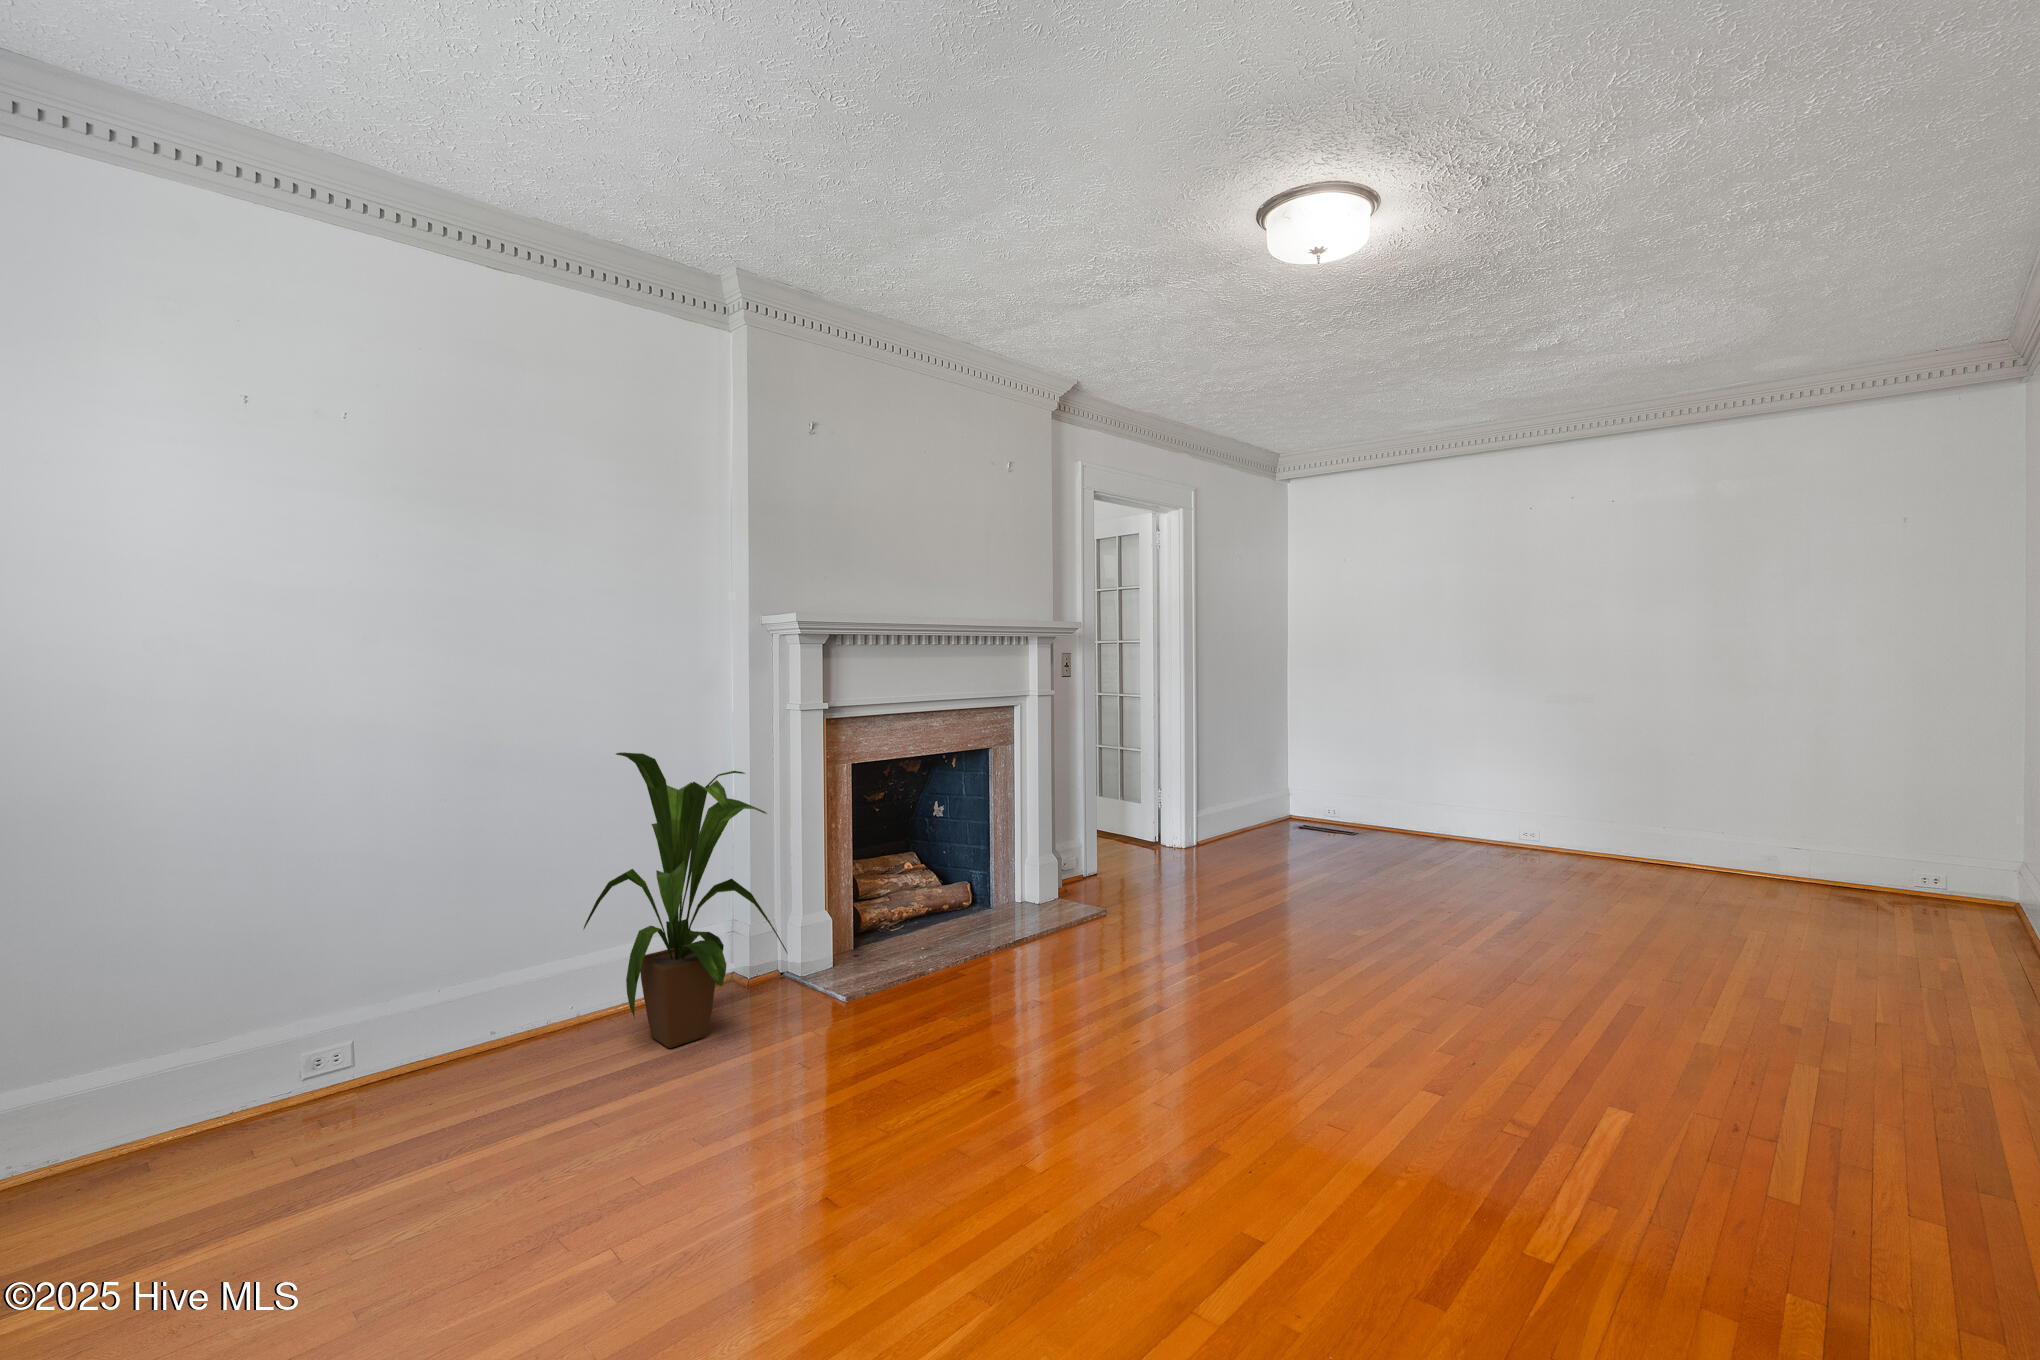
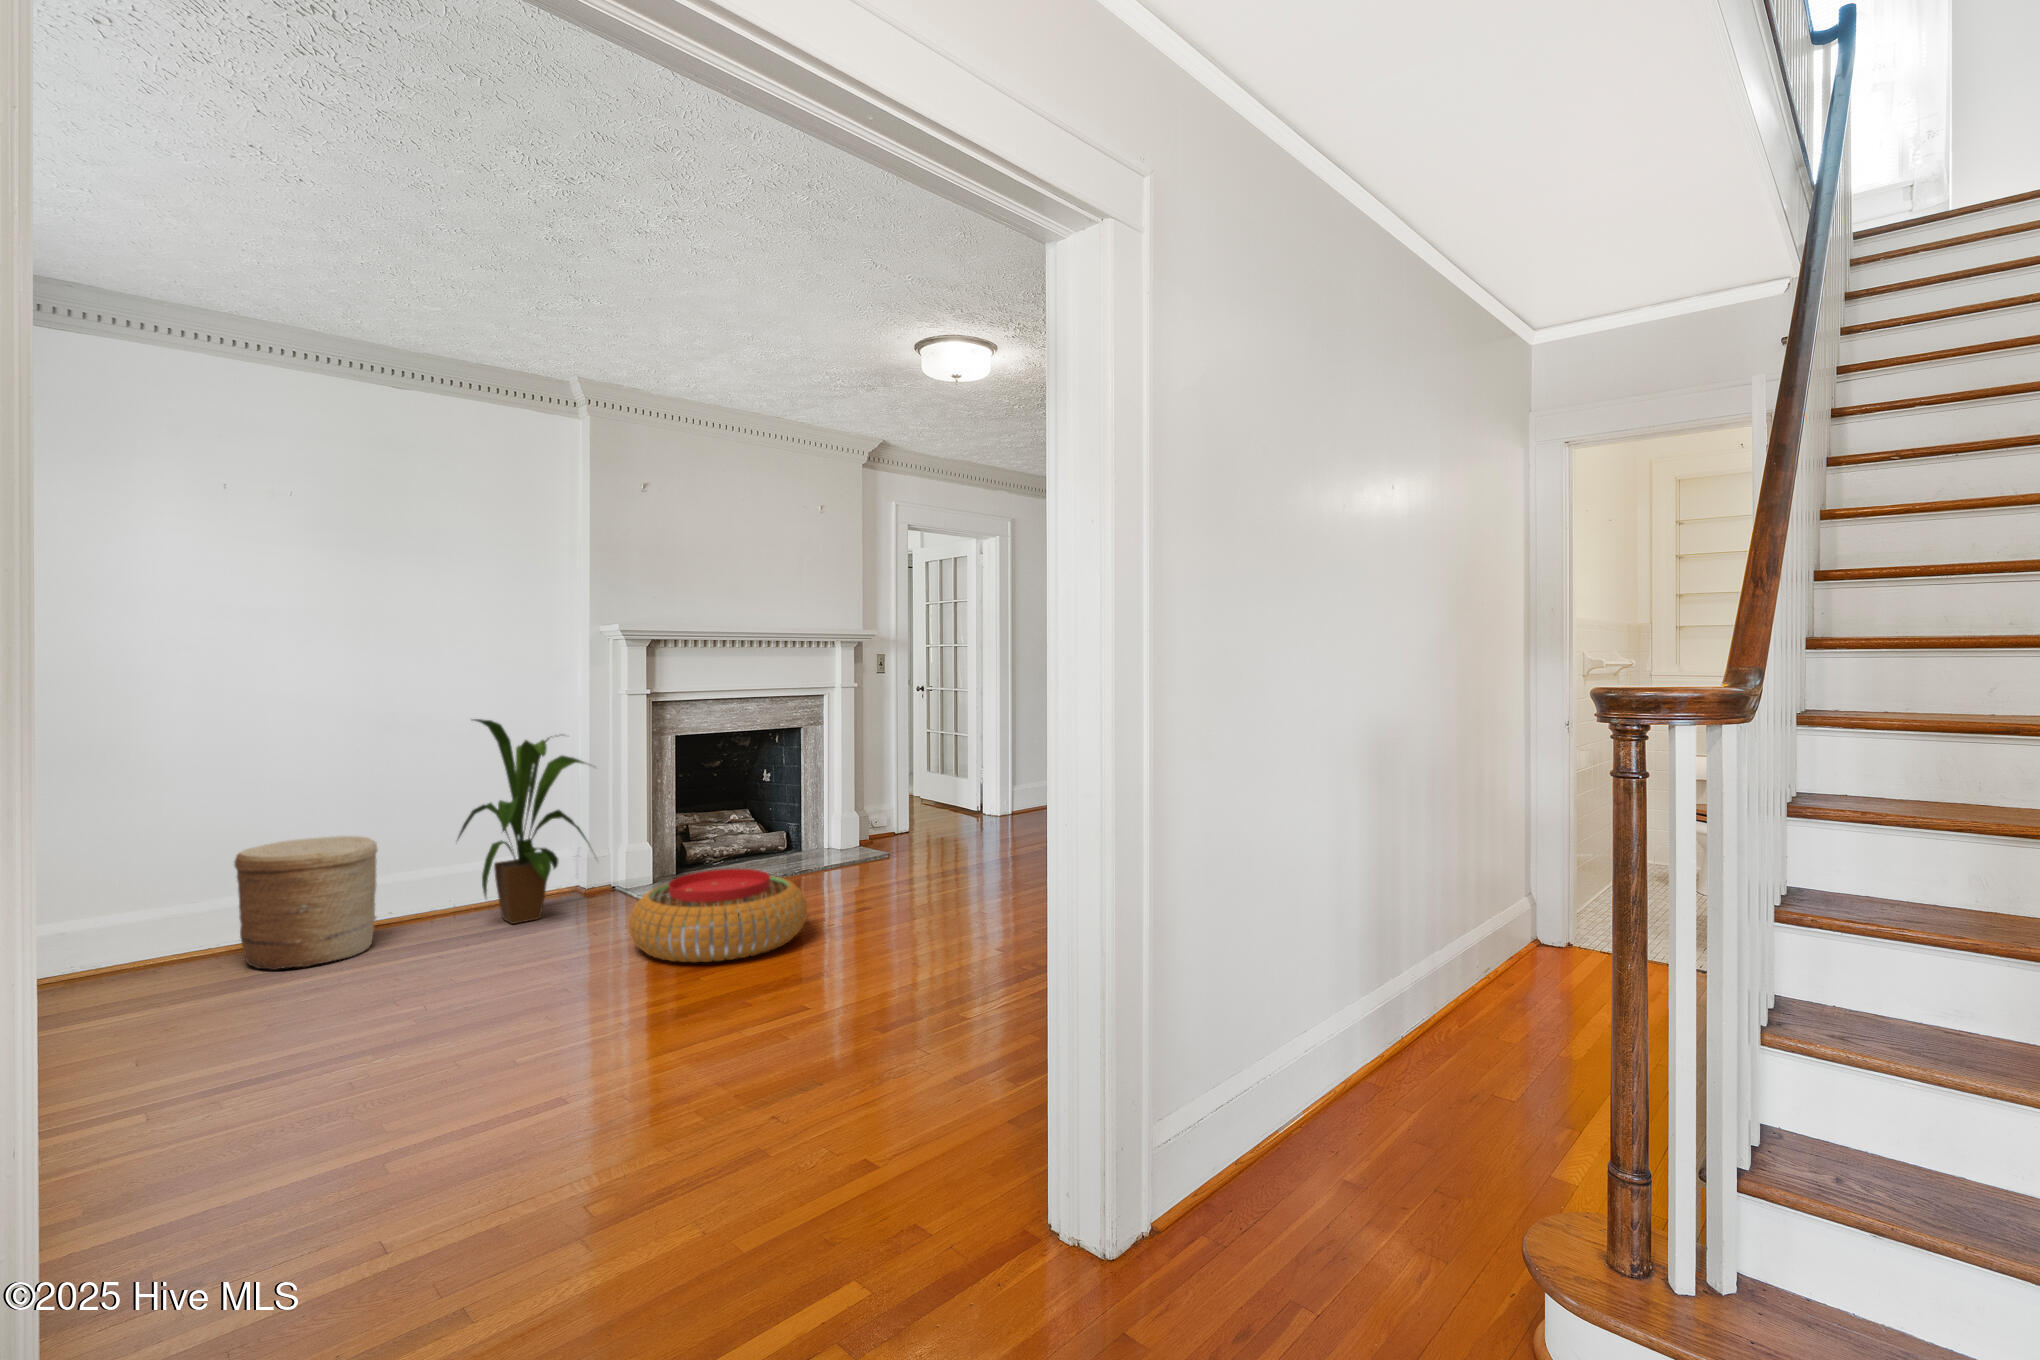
woven basket: none [267,930,482,1161] -> present [234,836,377,970]
pouf: none [868,966,1120,1133] -> present [629,869,807,962]

